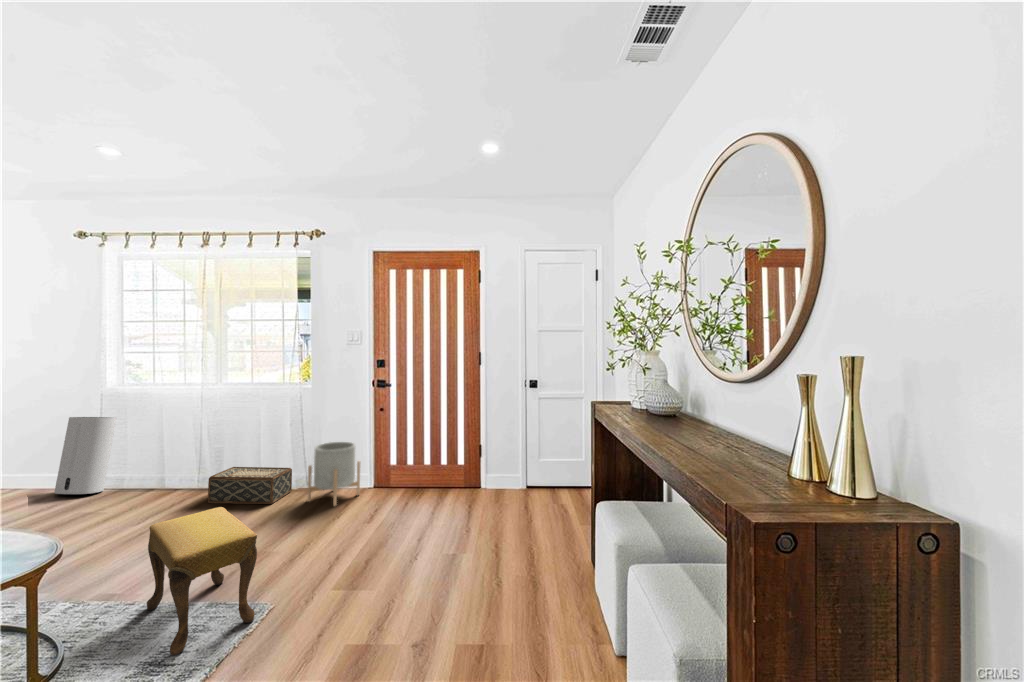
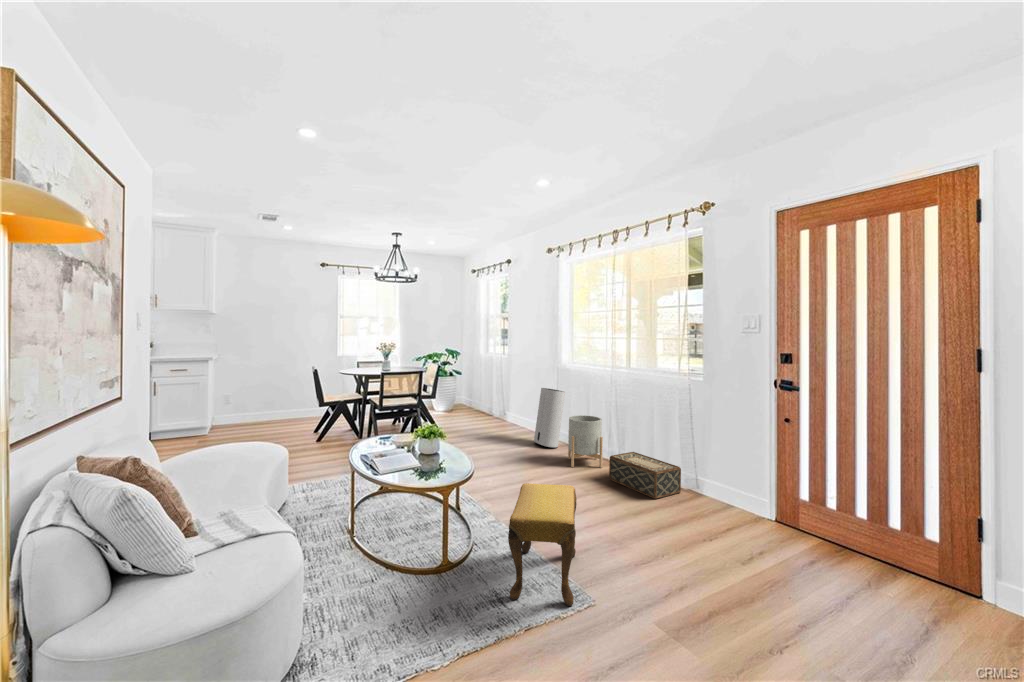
planter: present [307,442,360,506] -> present [568,415,603,468]

